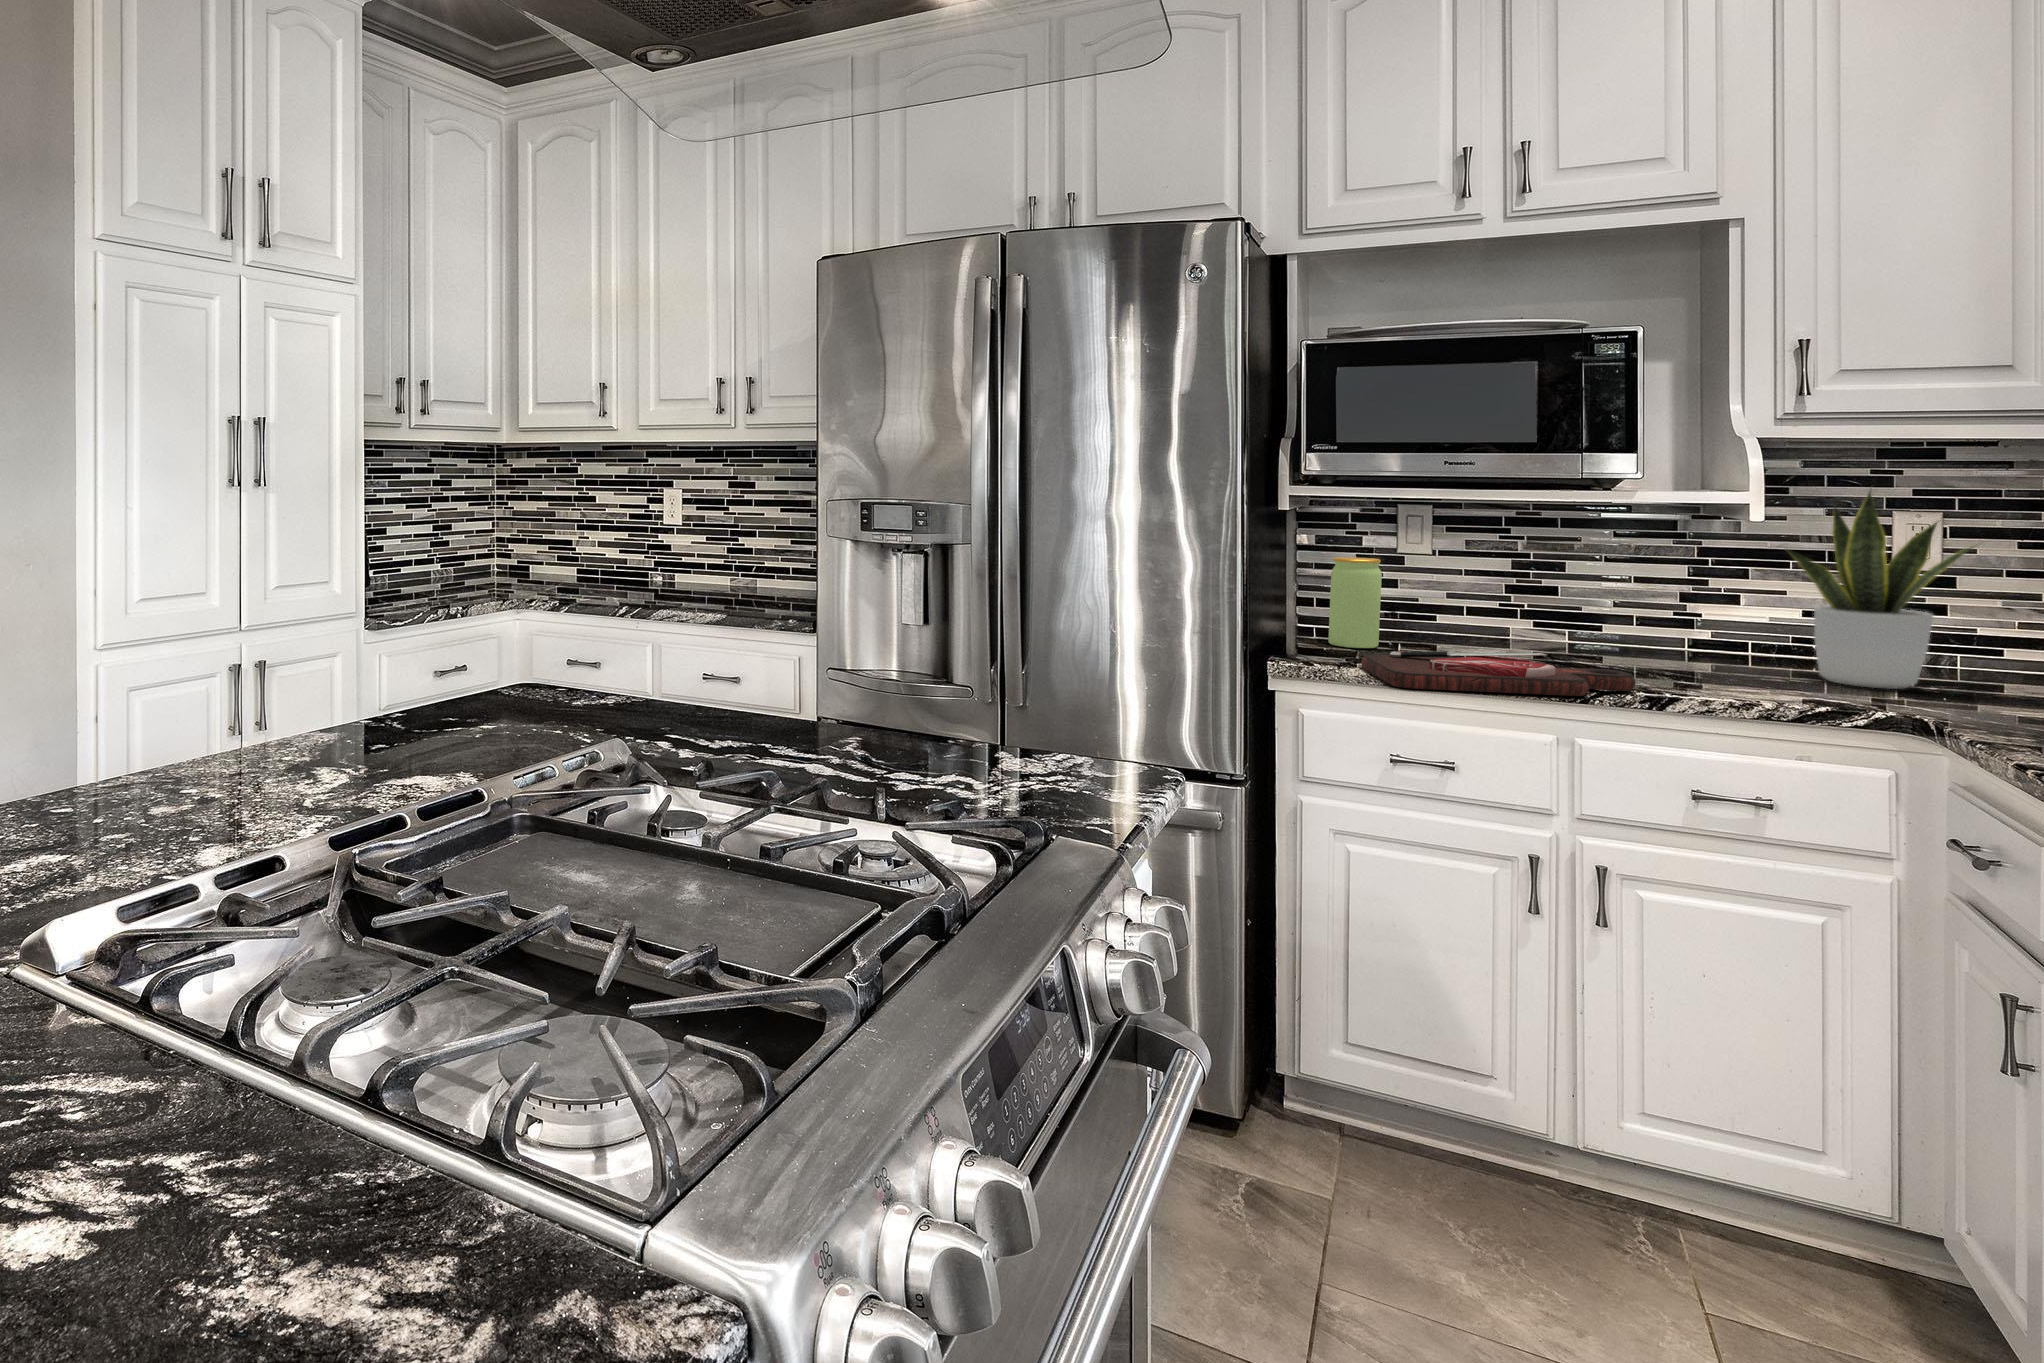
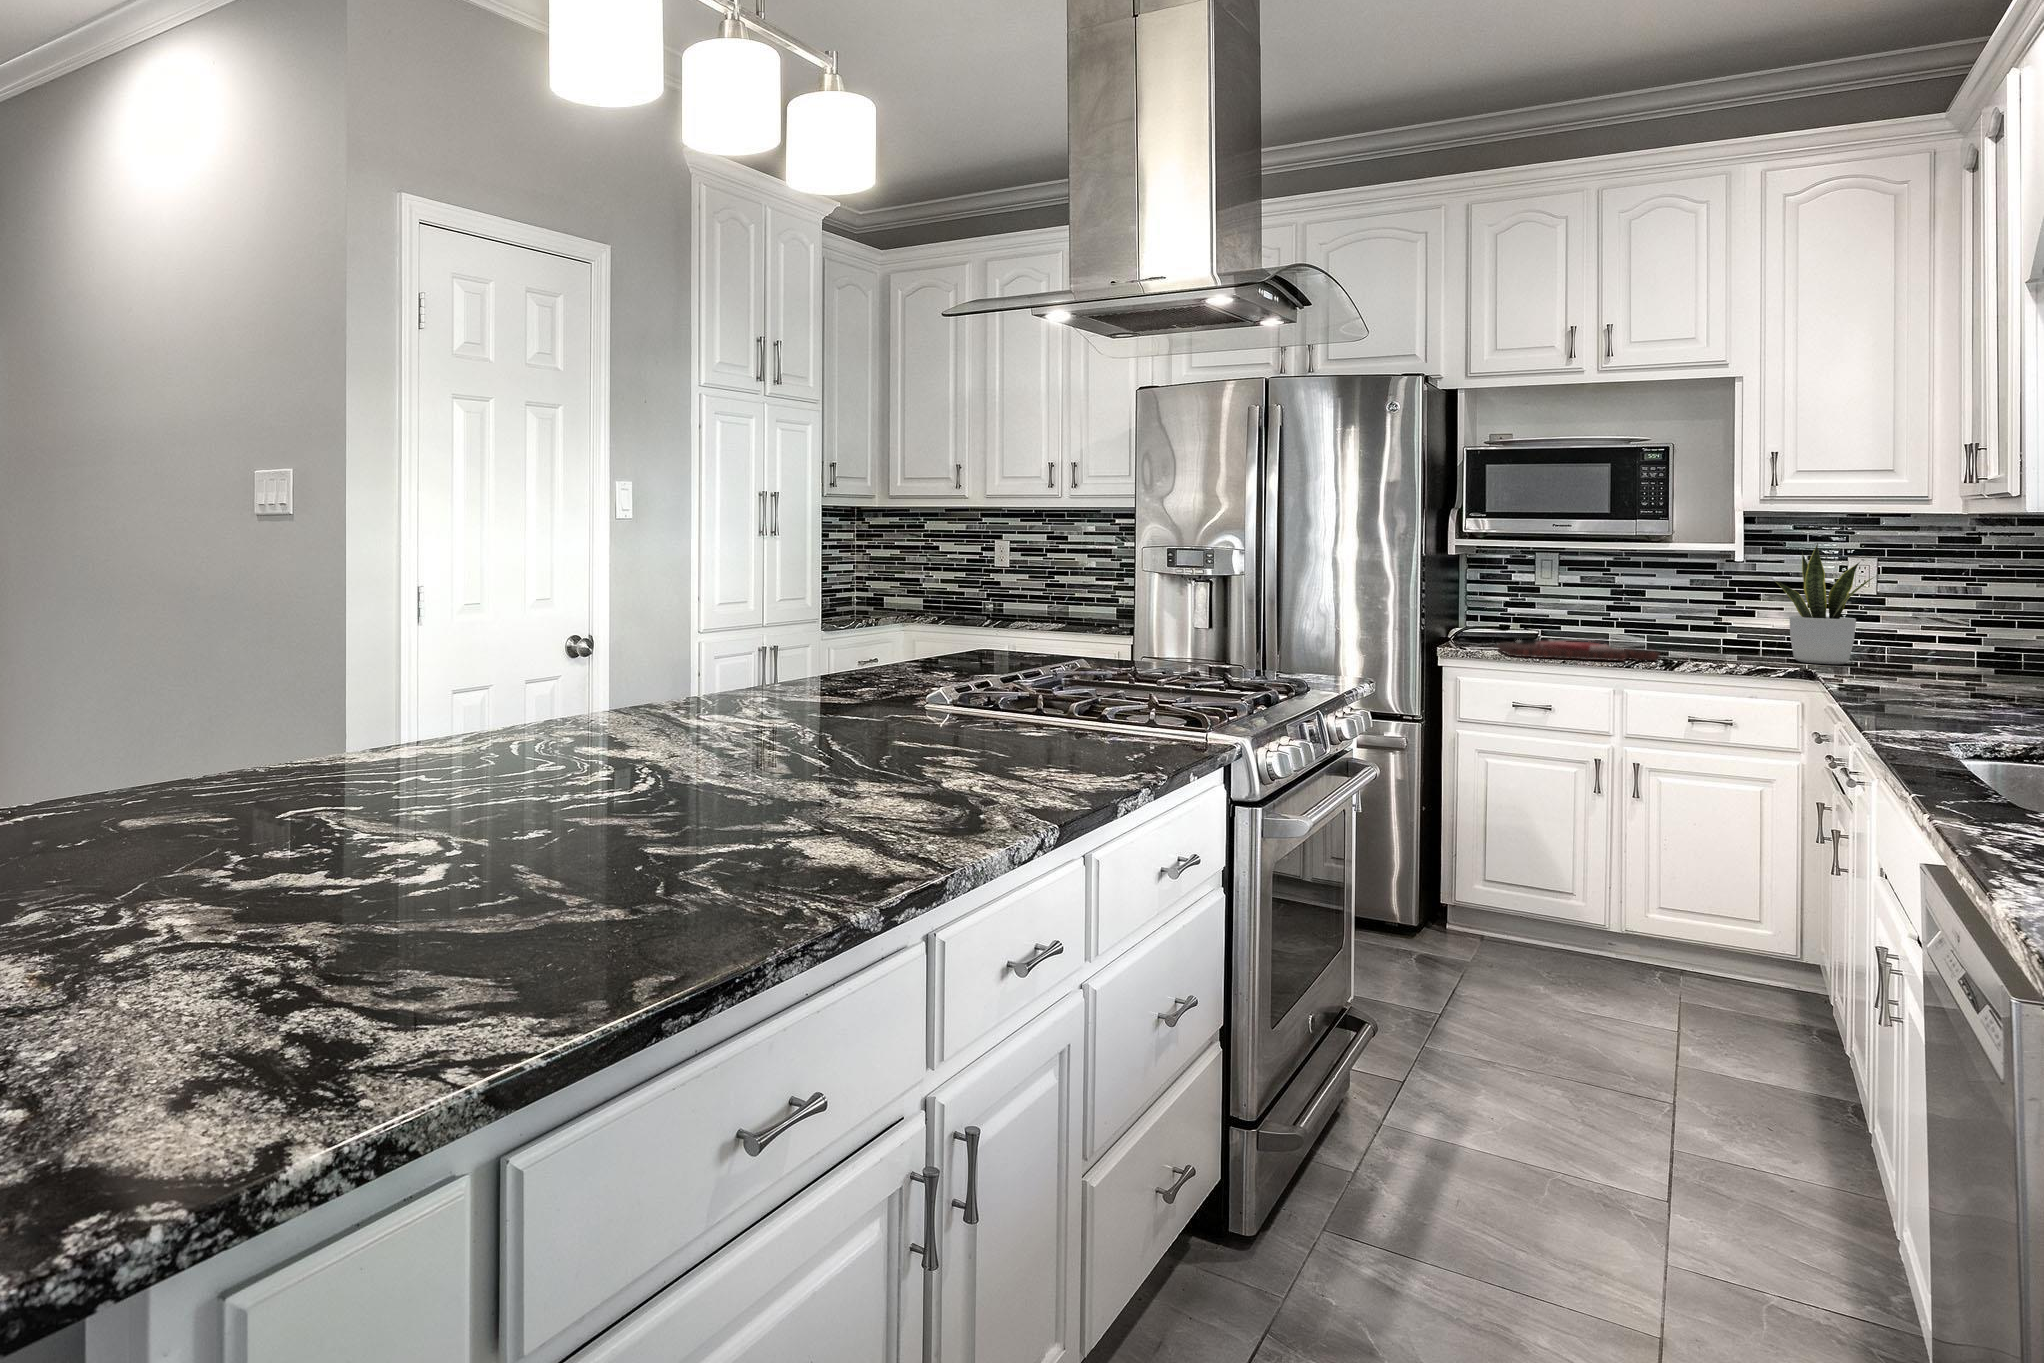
jar: present [1328,557,1382,648] -> none [1484,586,1518,644]

